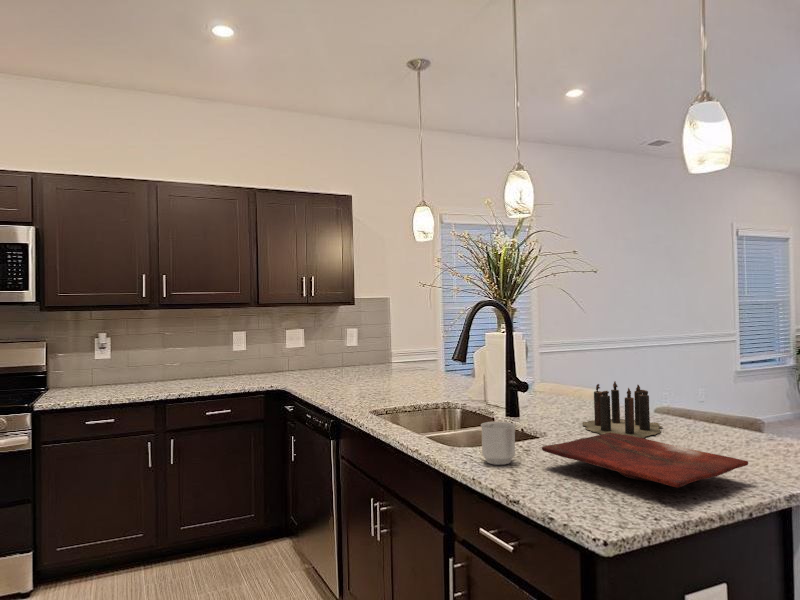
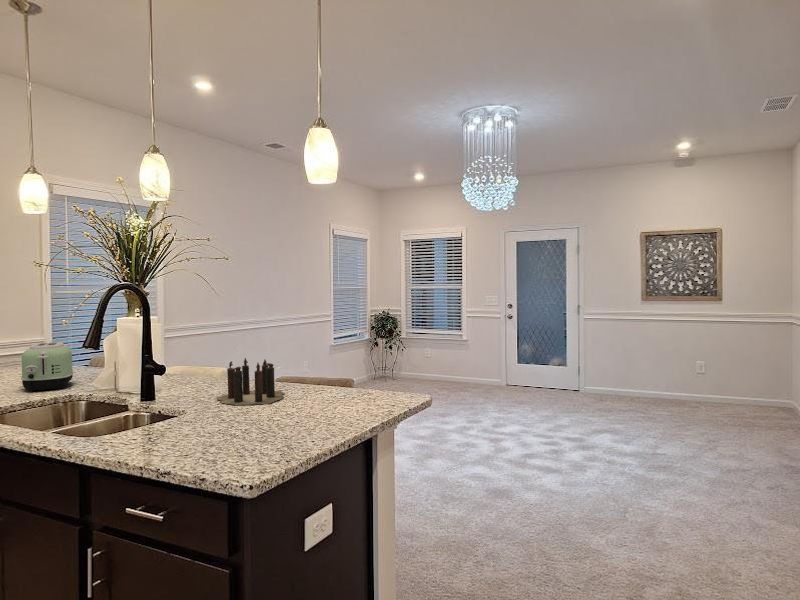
toaster: none [412,353,453,396] -> present [21,342,73,391]
mug: present [481,421,515,465] -> none [123,403,159,445]
cutting board: present [542,433,748,487] -> none [186,402,348,435]

